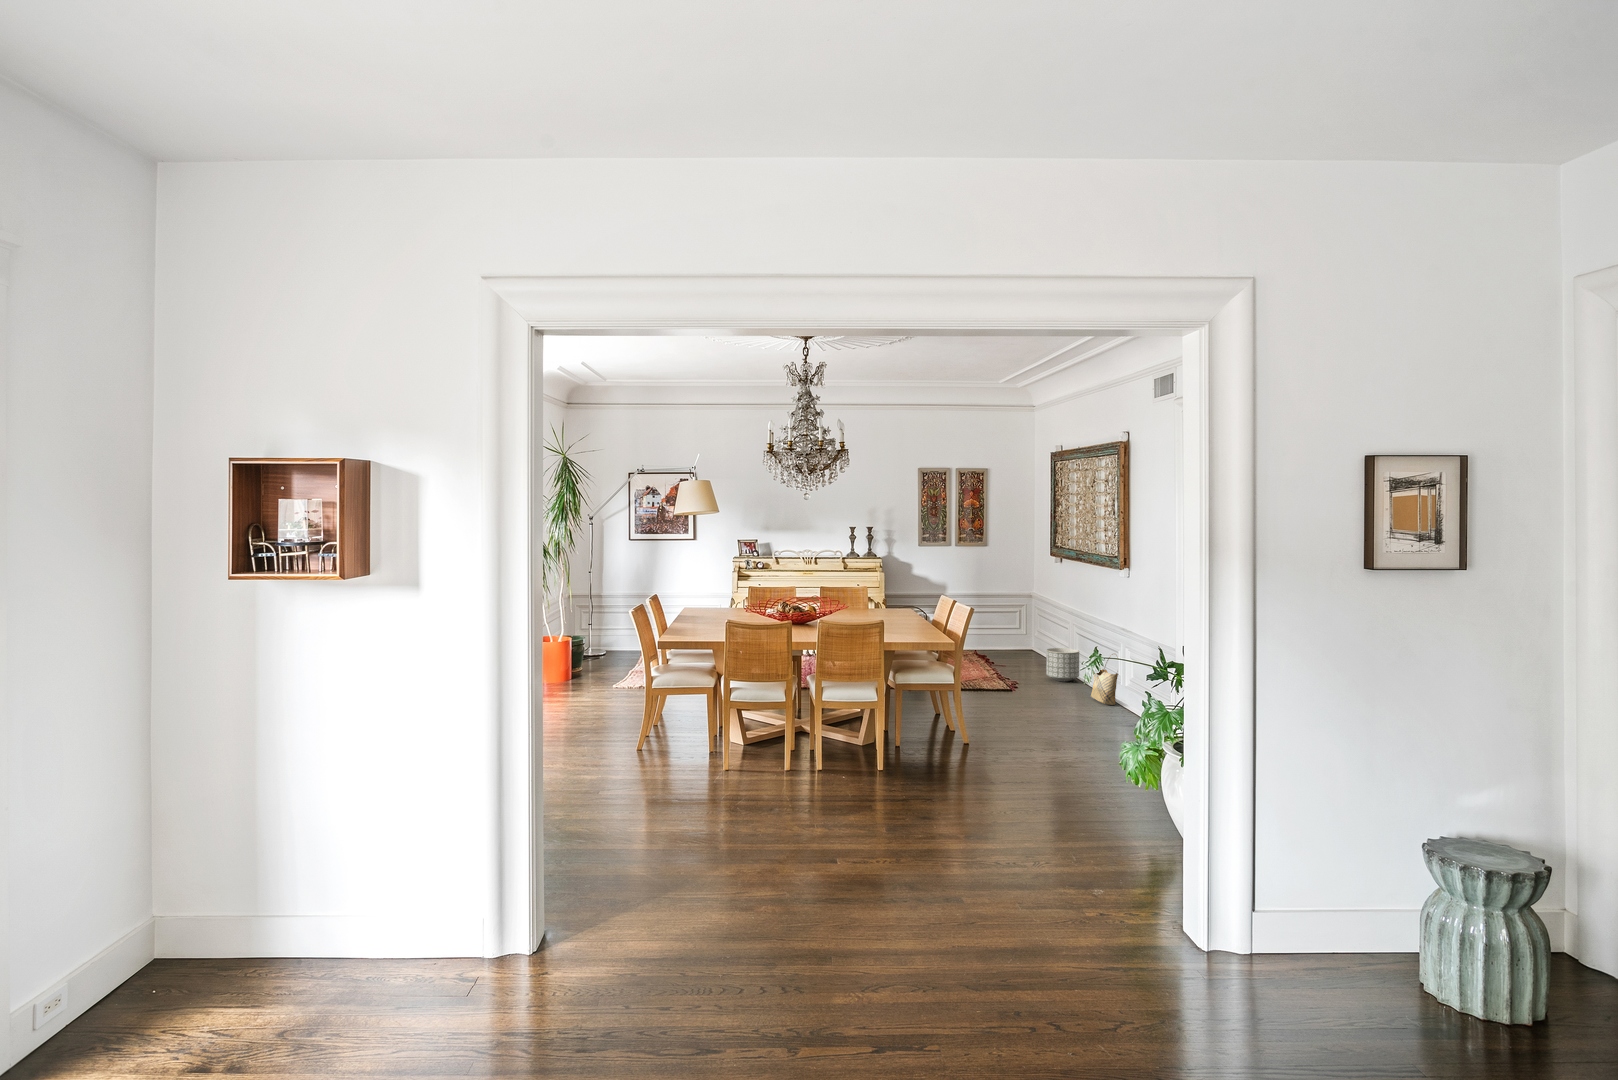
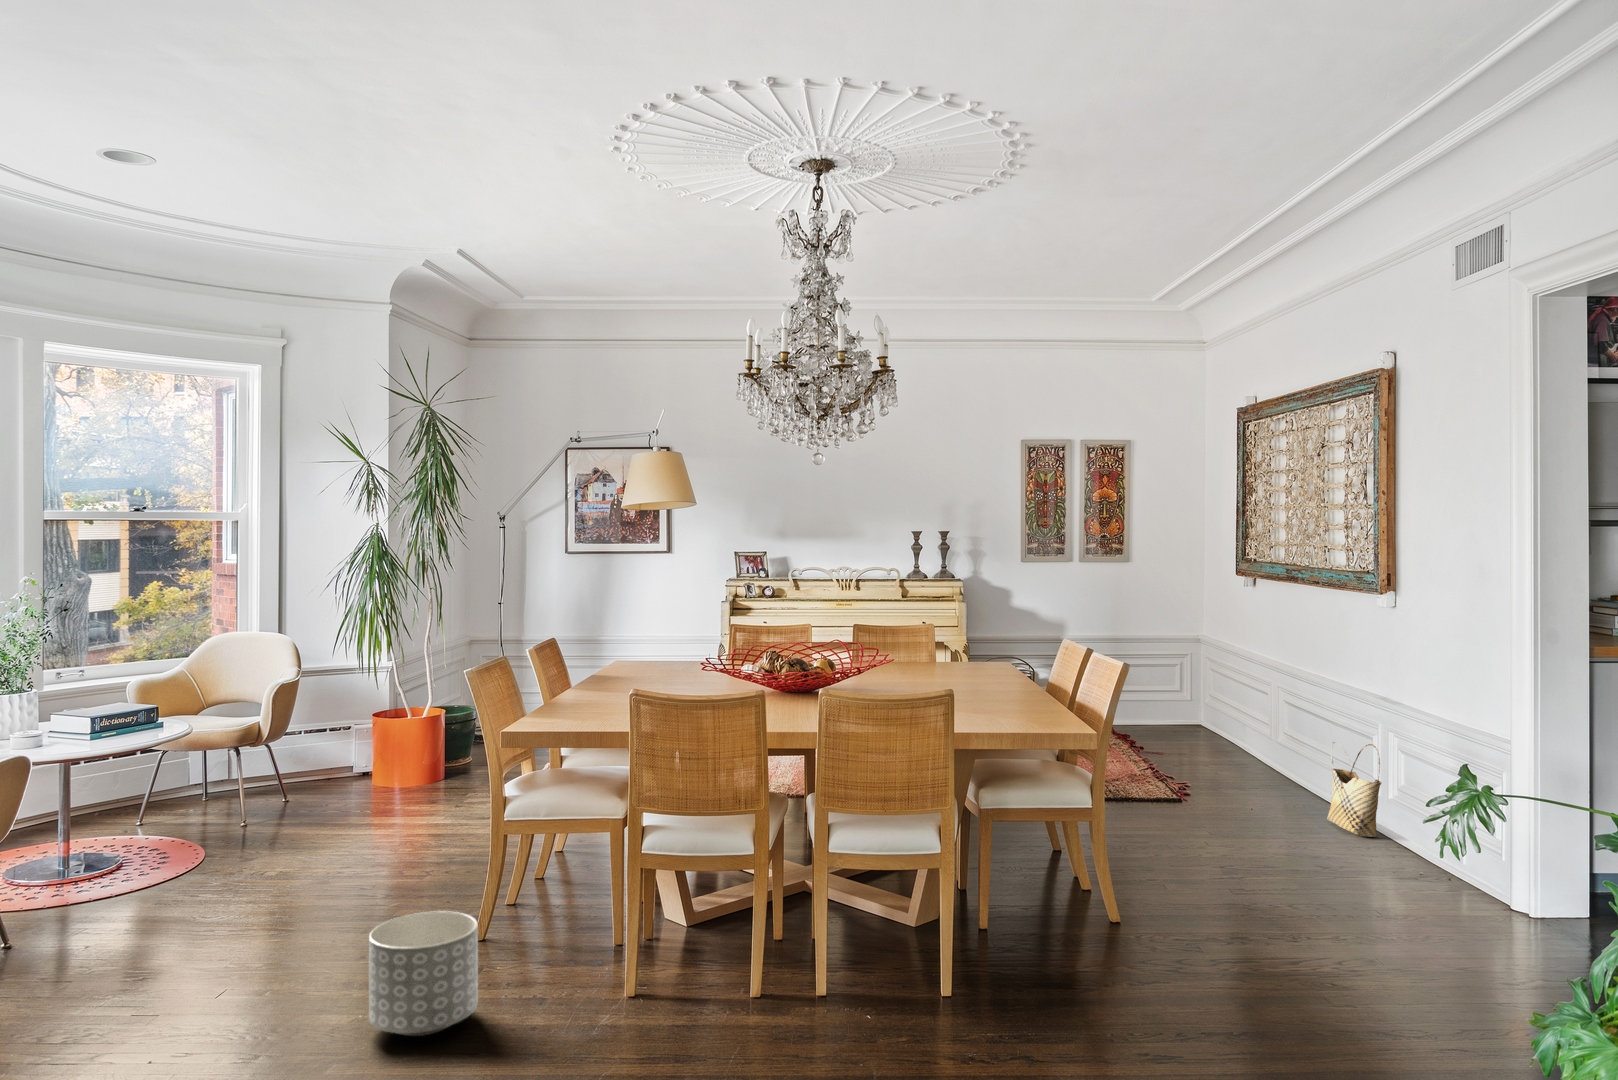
planter: present [1046,648,1079,682] -> present [369,911,478,1036]

